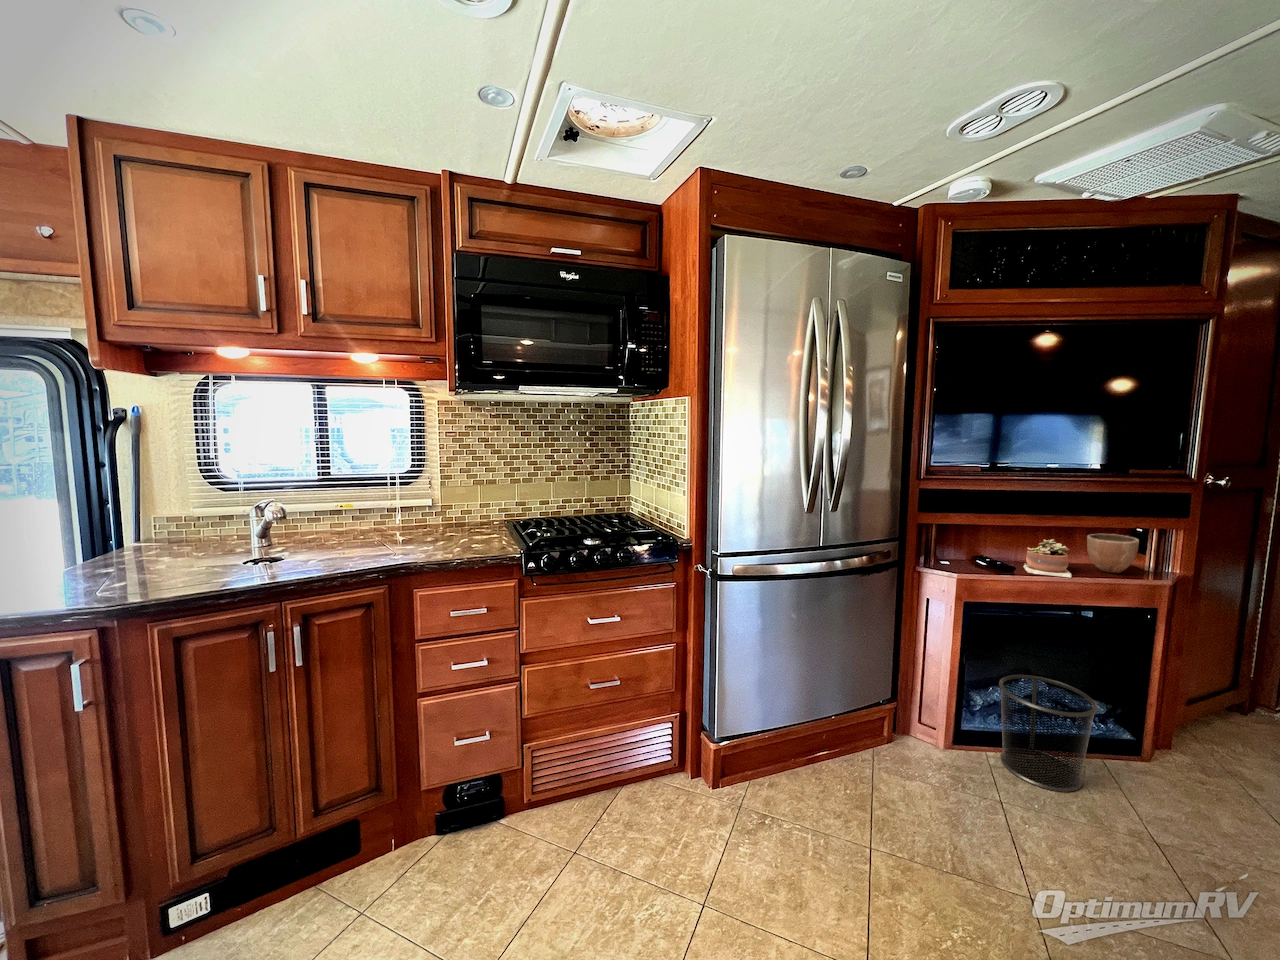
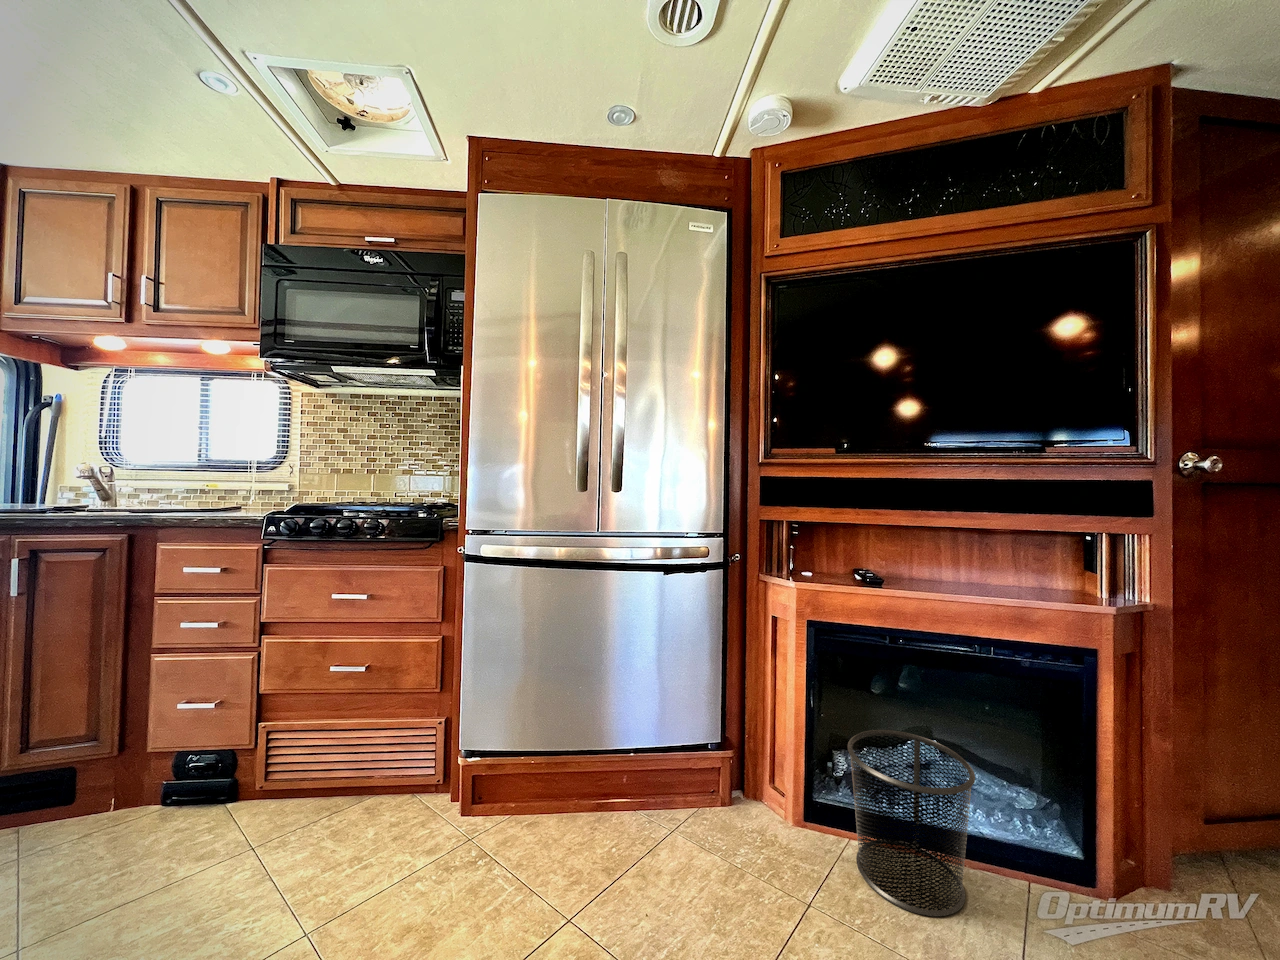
decorative bowl: present [1087,534,1139,573] -> none [997,541,1066,595]
succulent plant: present [1024,539,1072,578] -> none [901,545,966,594]

